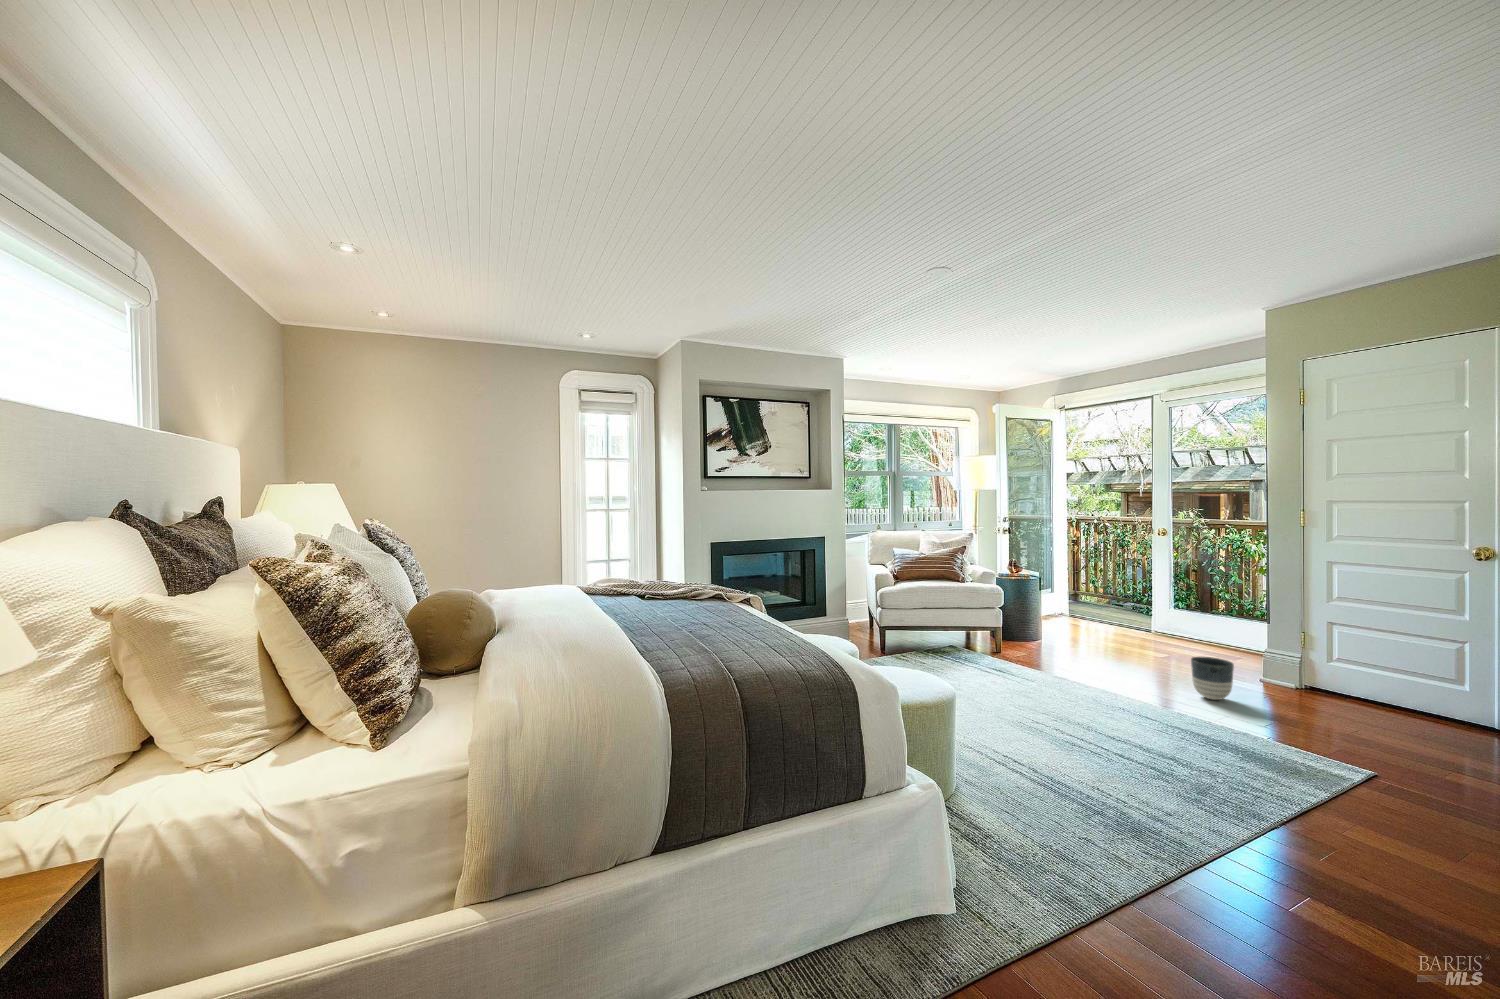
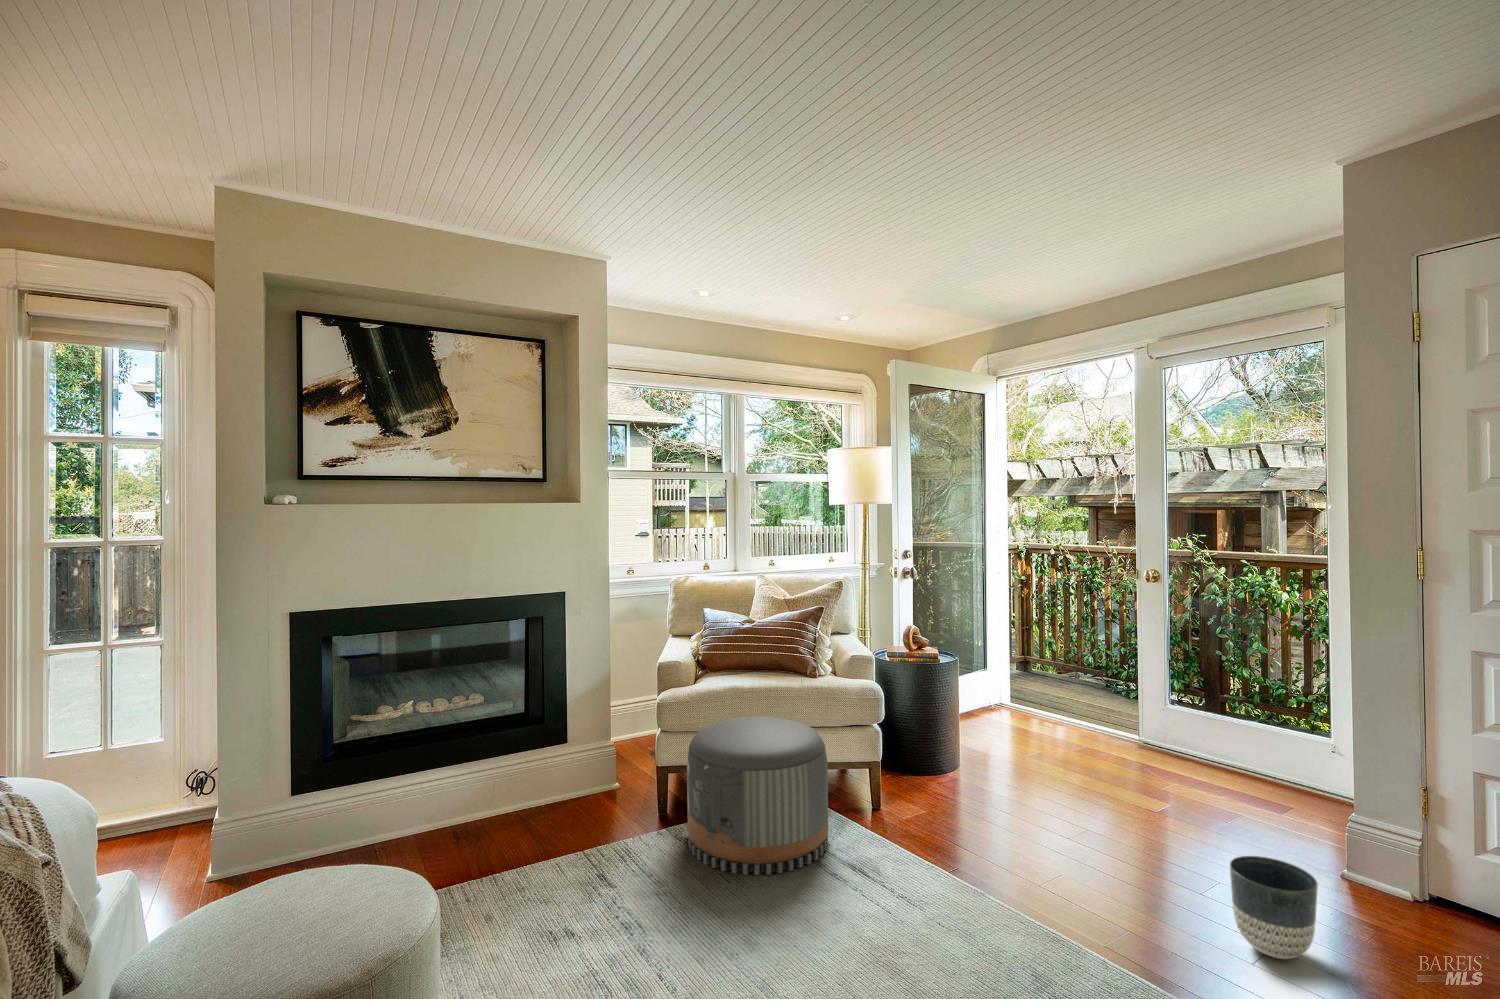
pouf: none [904,599,979,669] -> present [687,716,828,875]

